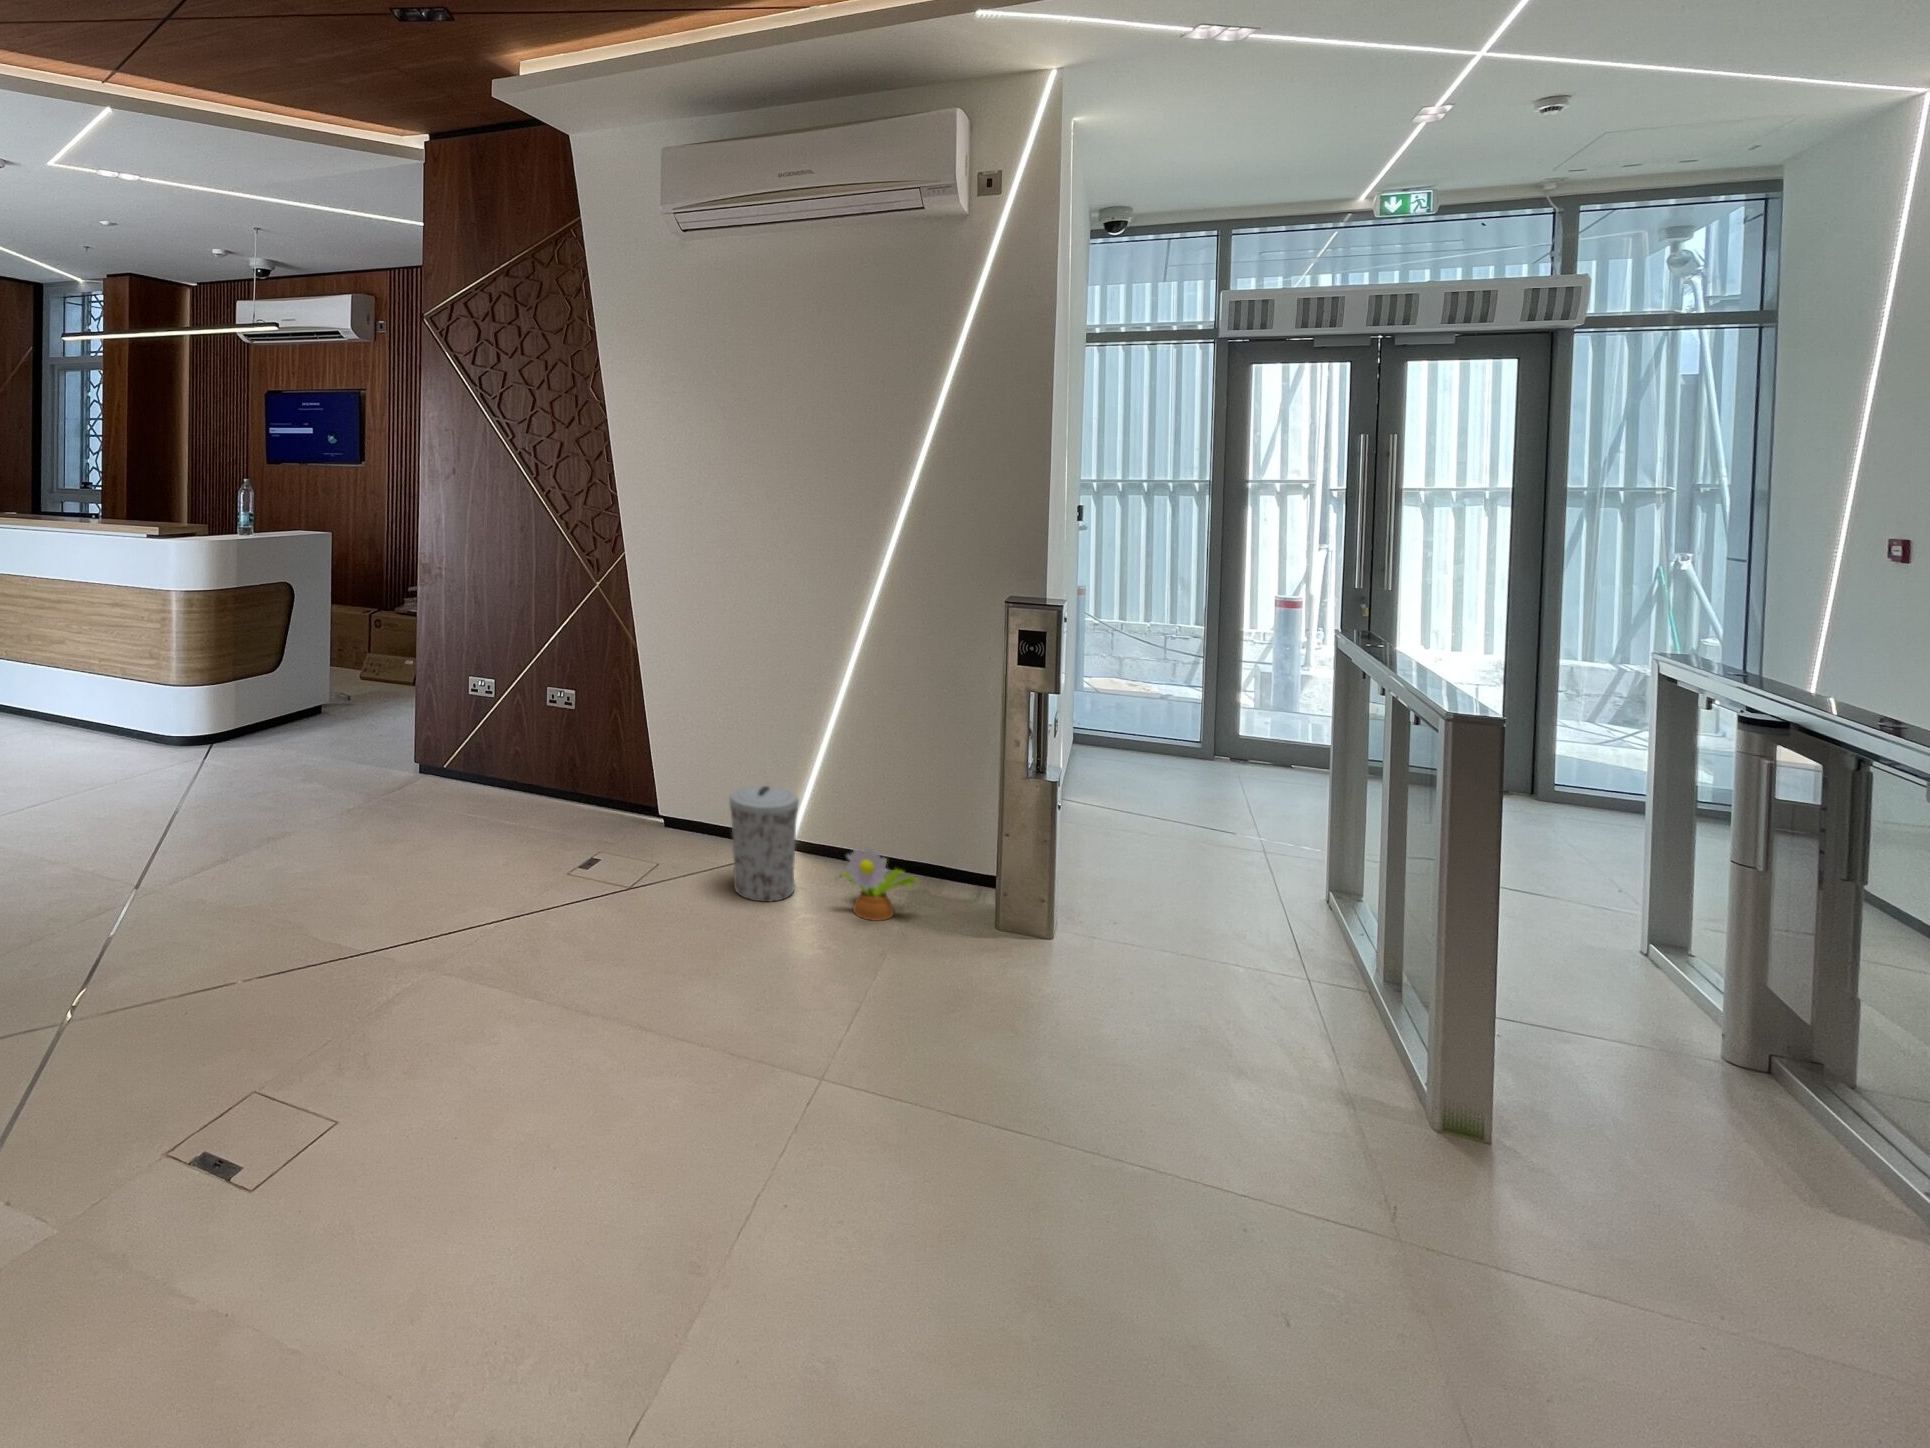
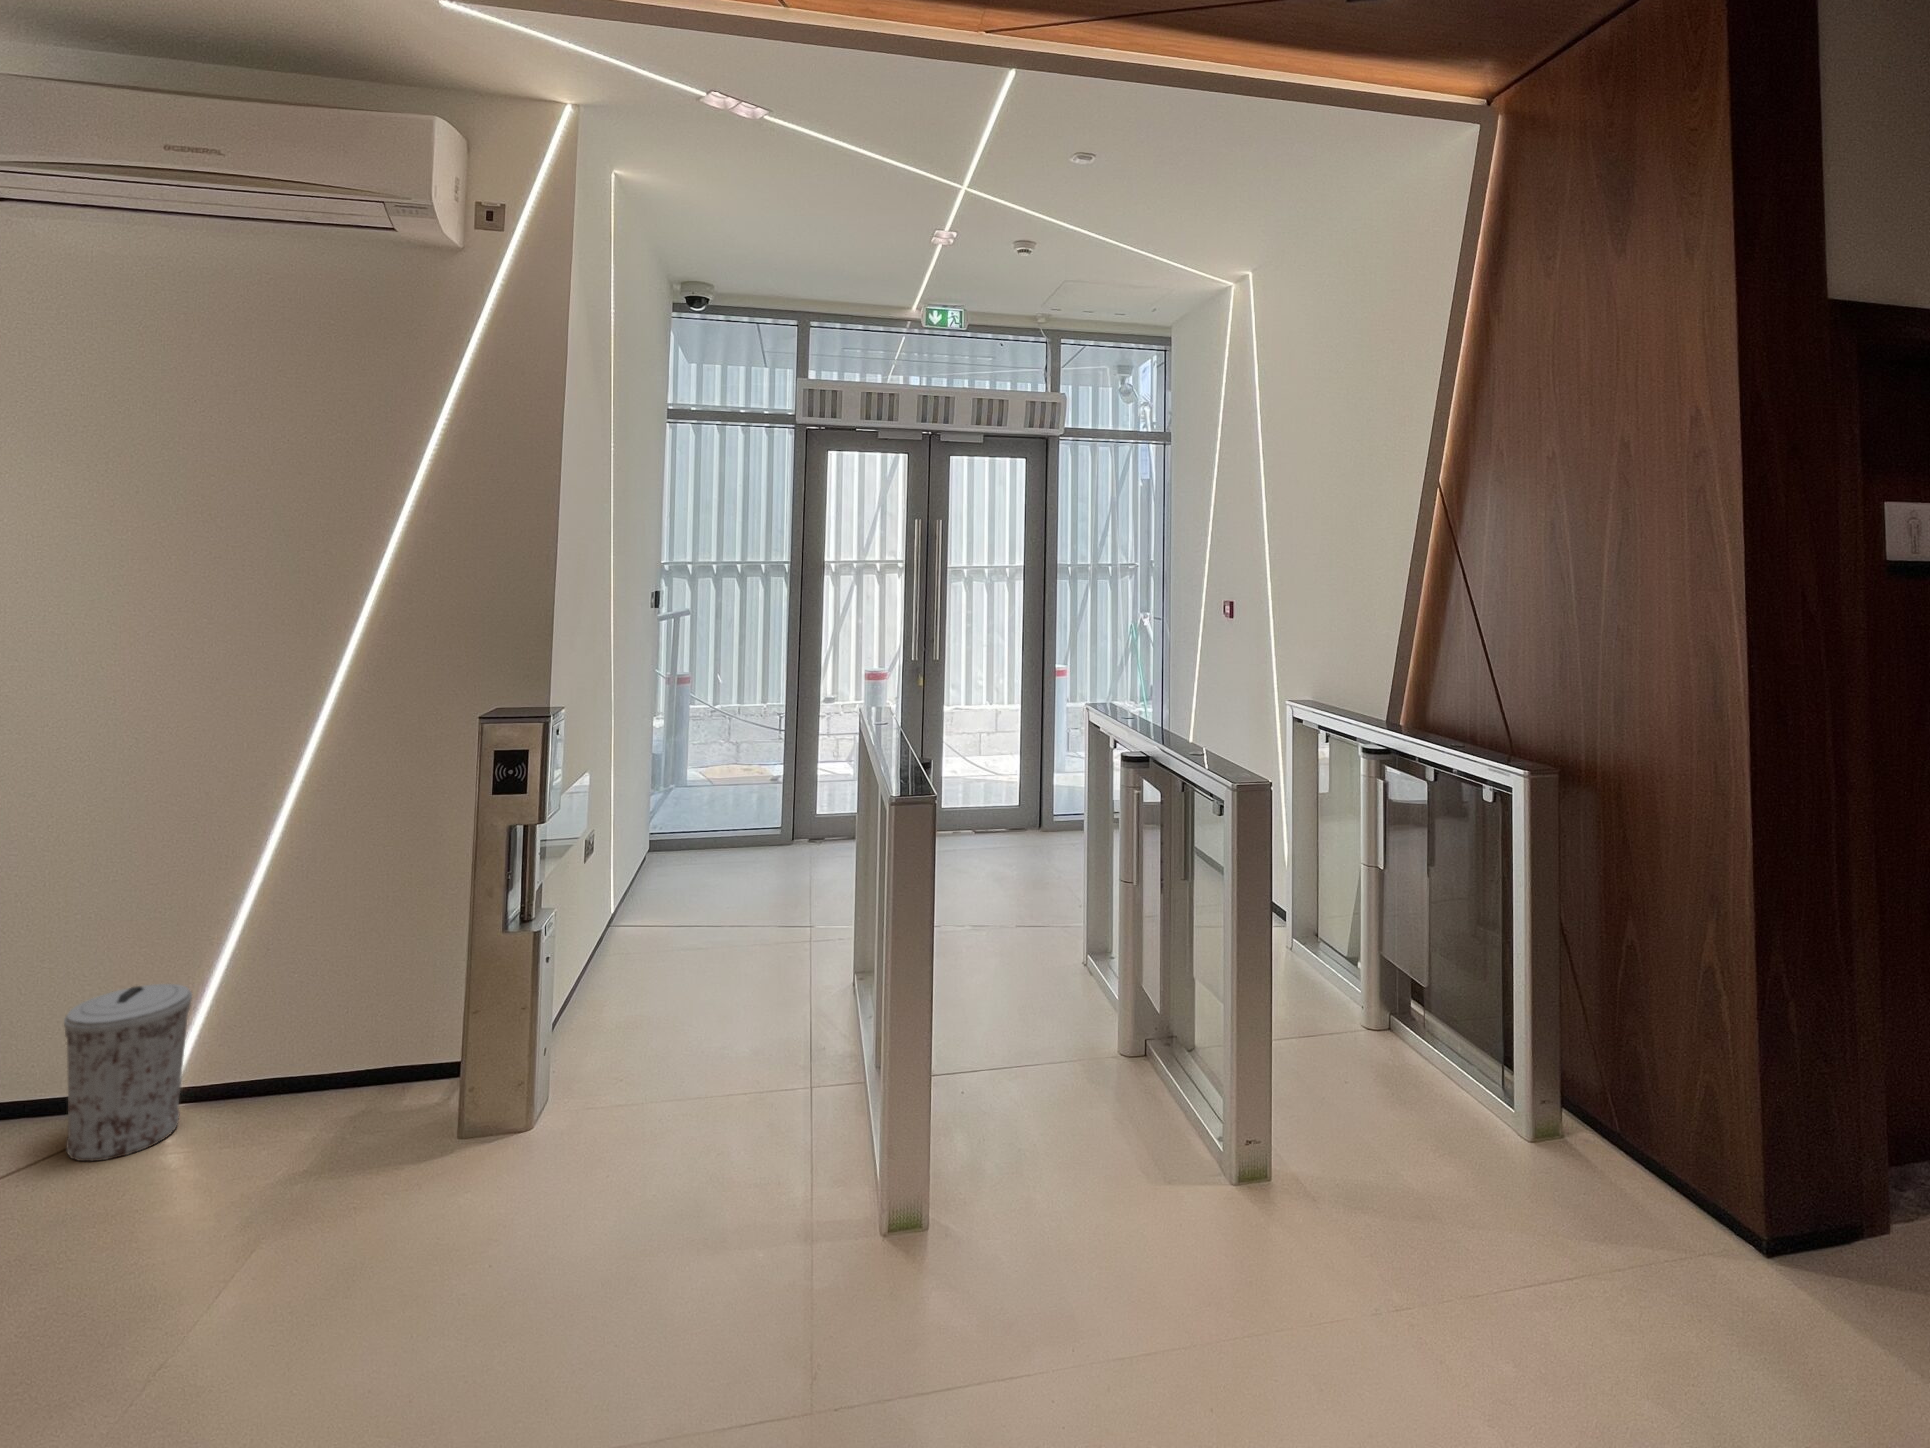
decorative plant: present [835,846,919,921] -> none [235,1037,371,1140]

